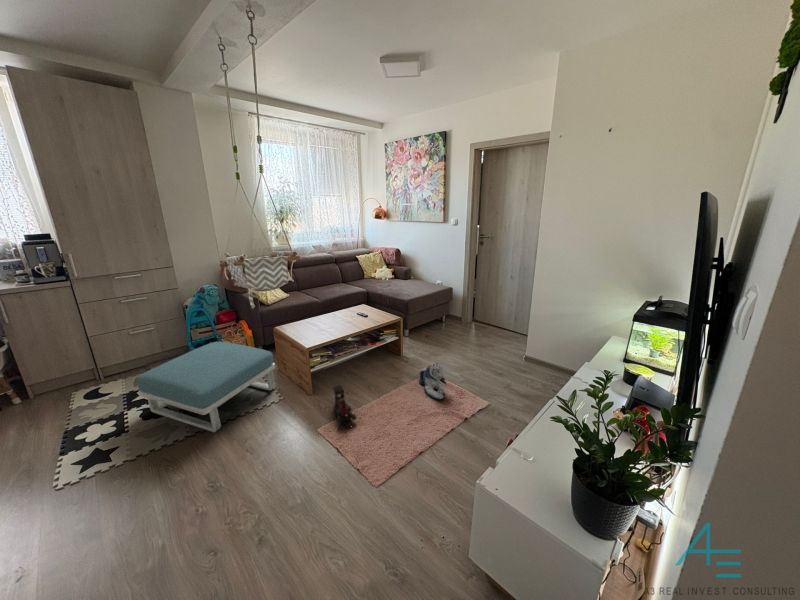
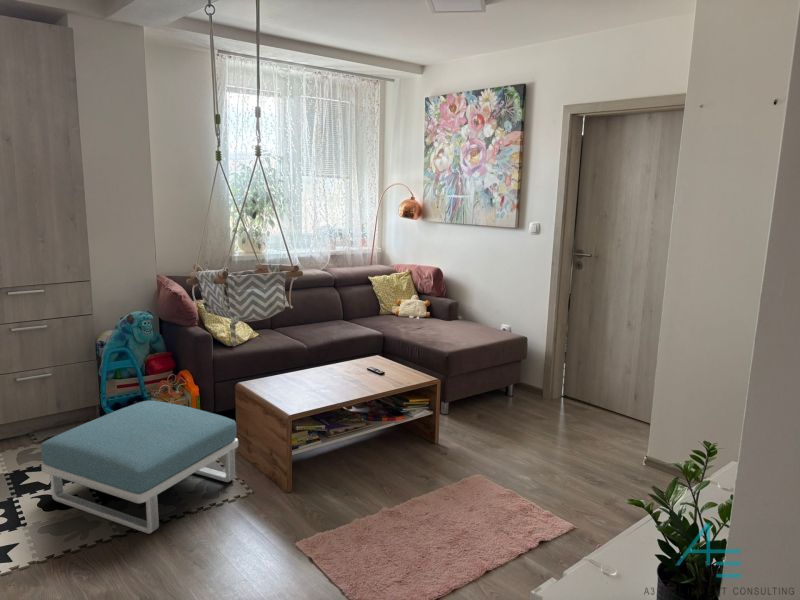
plush toy: present [419,363,445,400] -> none [464,454,507,513]
toy train: present [334,385,356,425] -> none [328,478,363,543]

